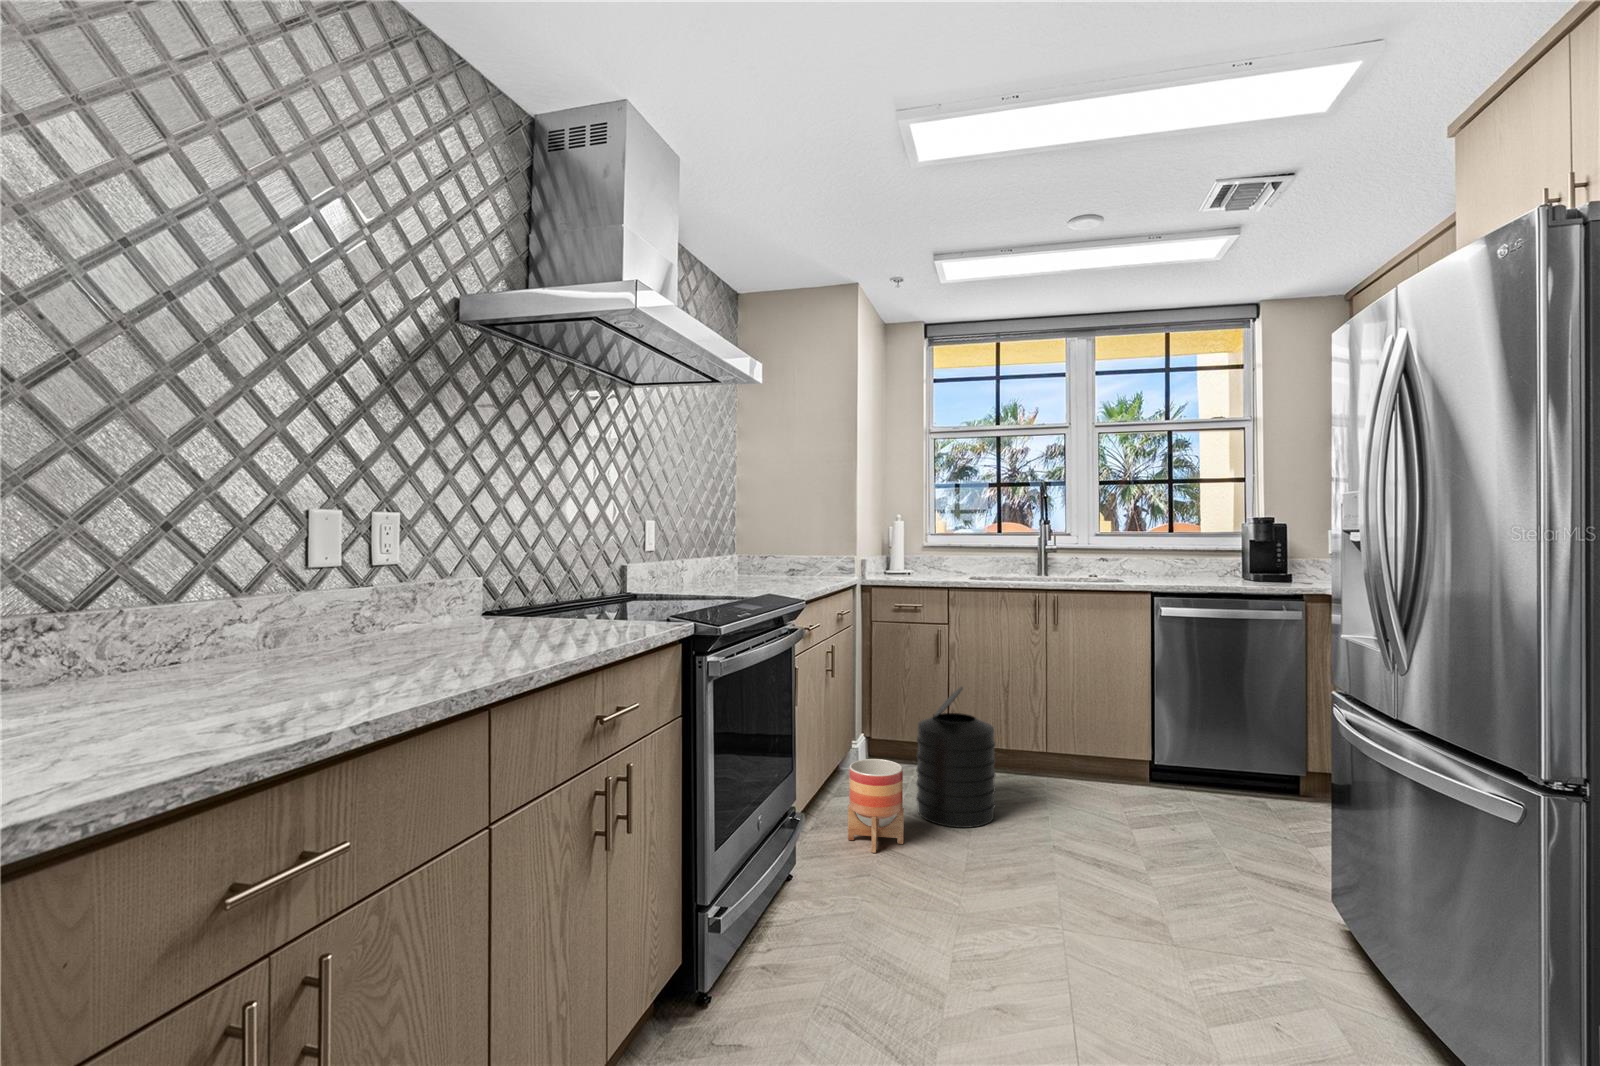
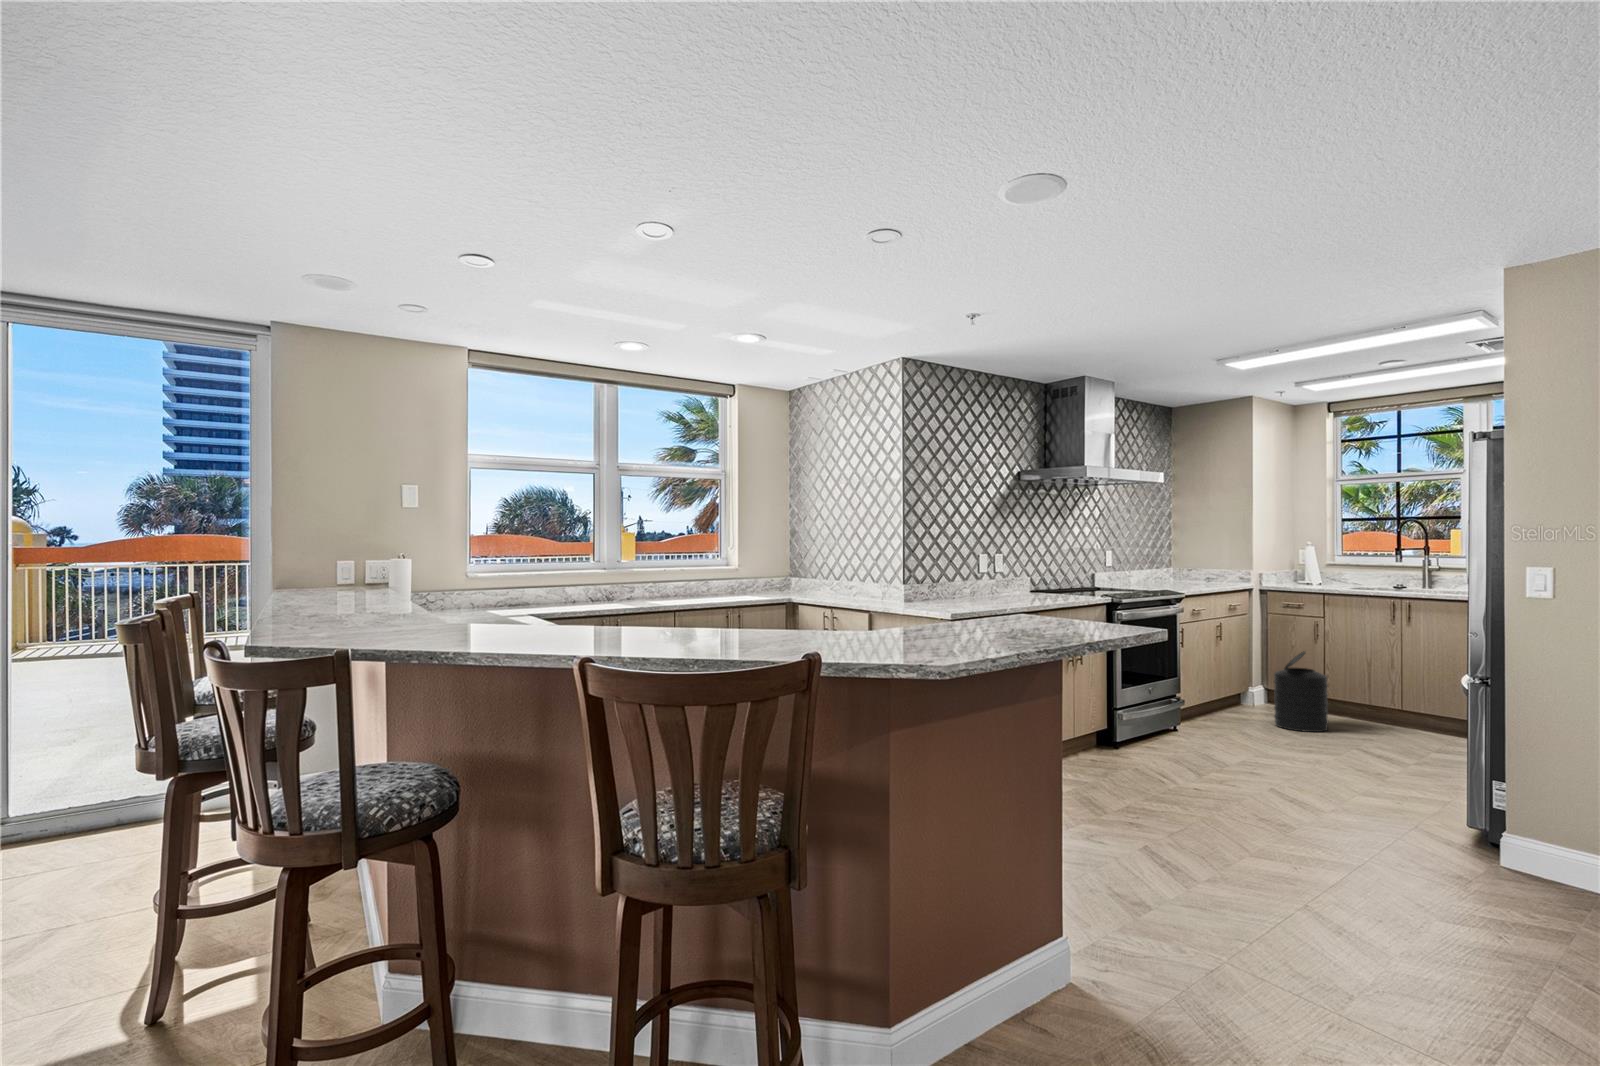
planter: present [848,759,904,853] -> none [1219,684,1252,730]

